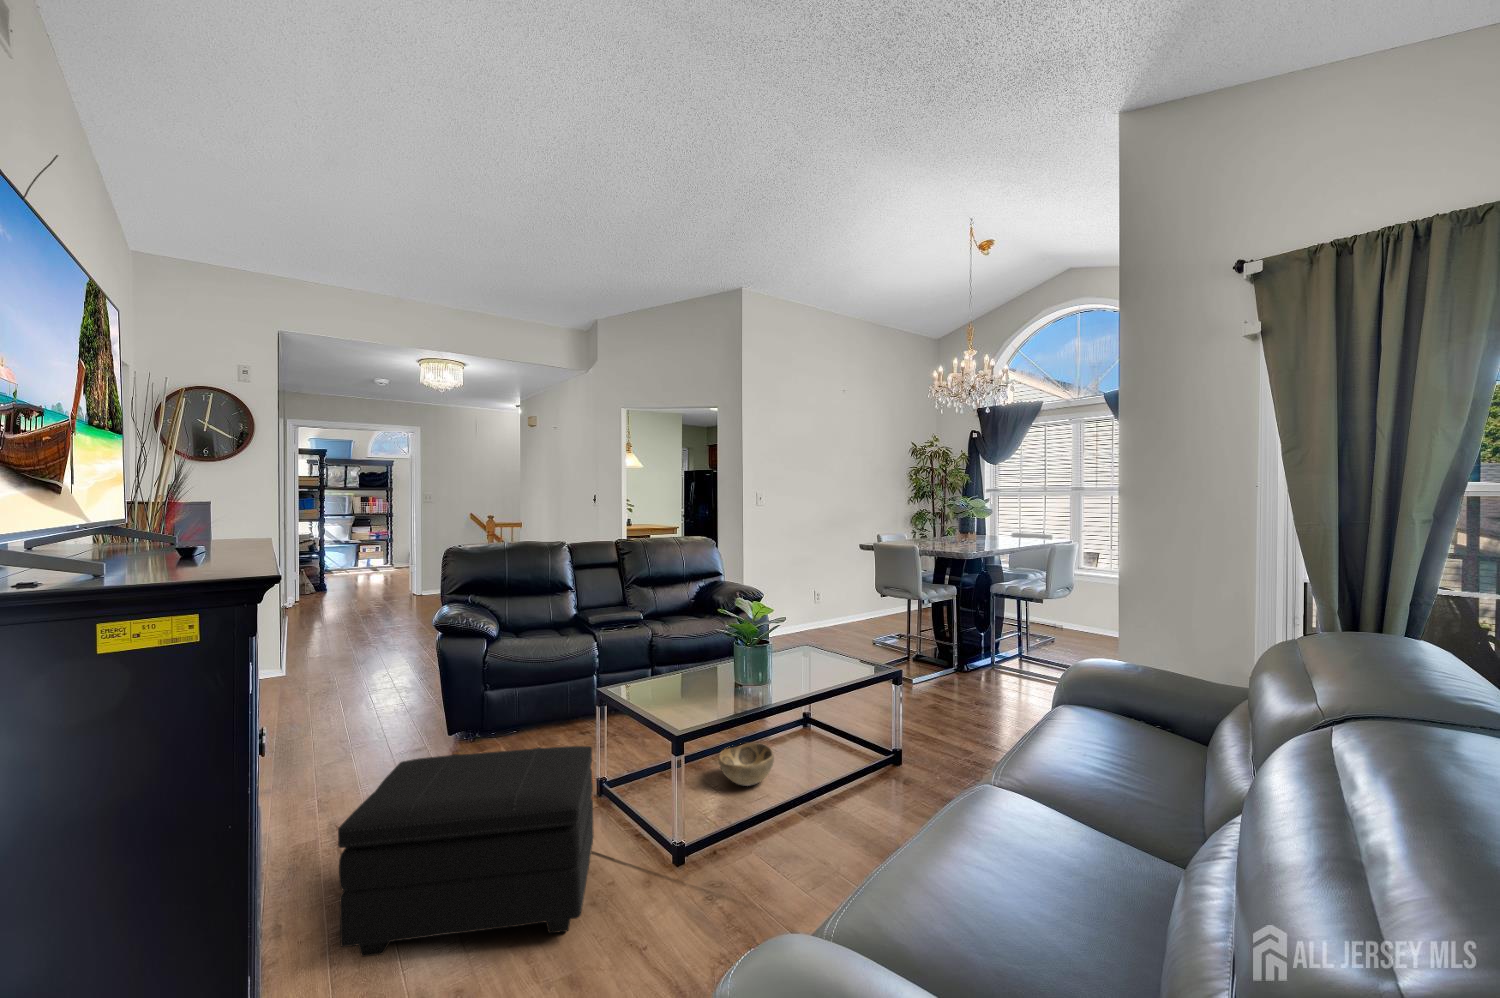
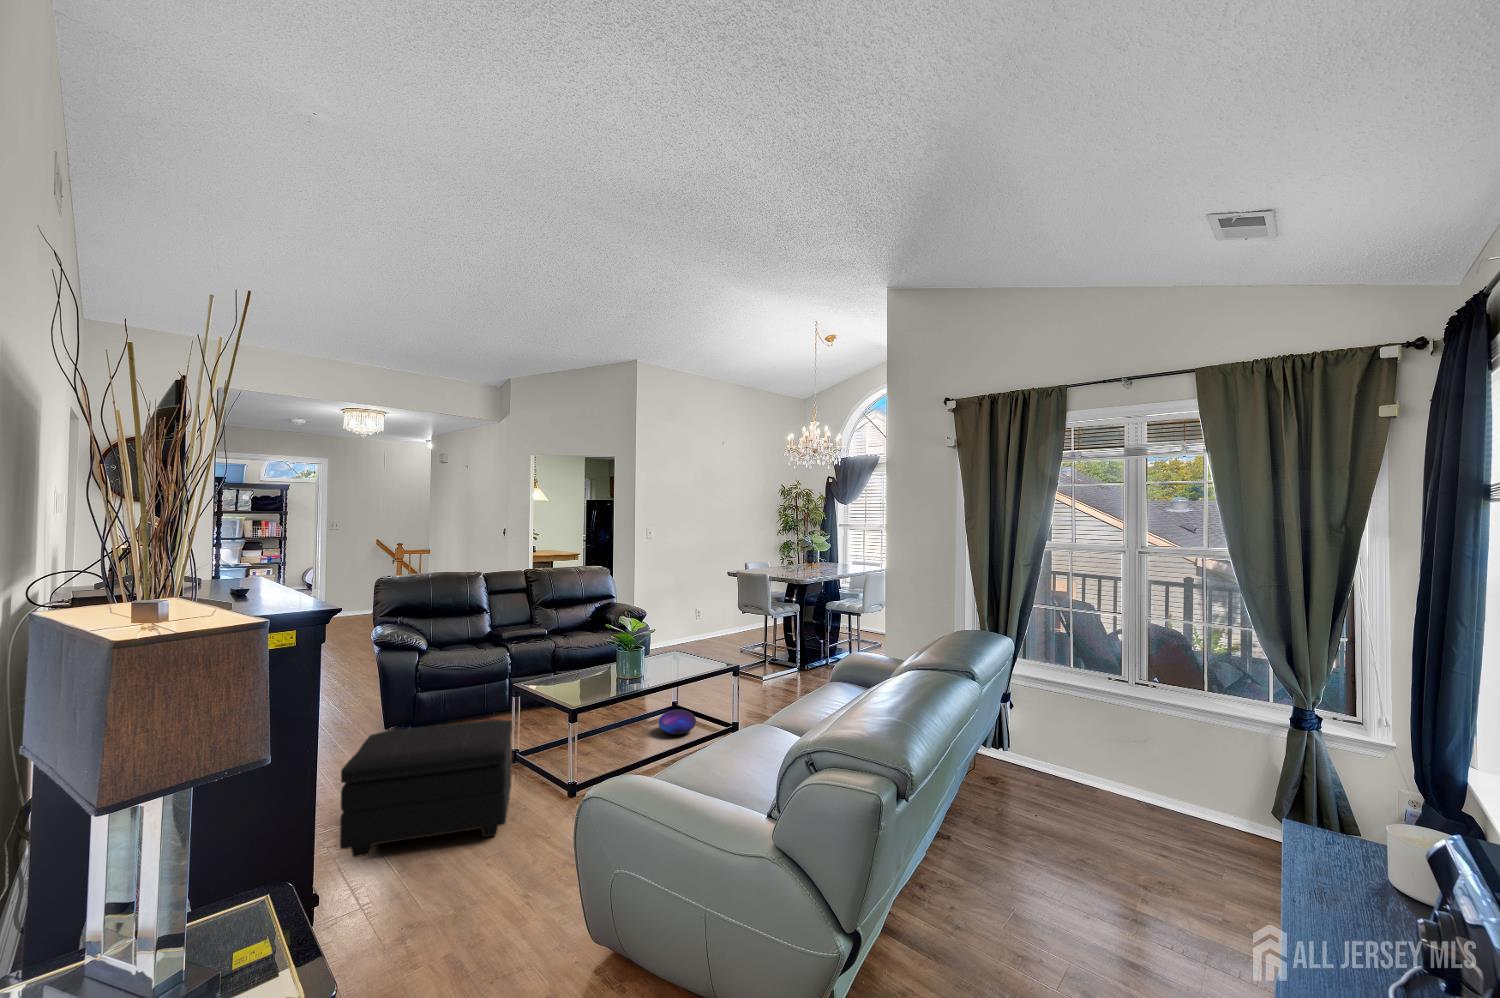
decorative orb: none [789,726,841,762] -> present [659,709,696,735]
decorative bowl: present [719,743,774,786] -> none [604,722,645,752]

